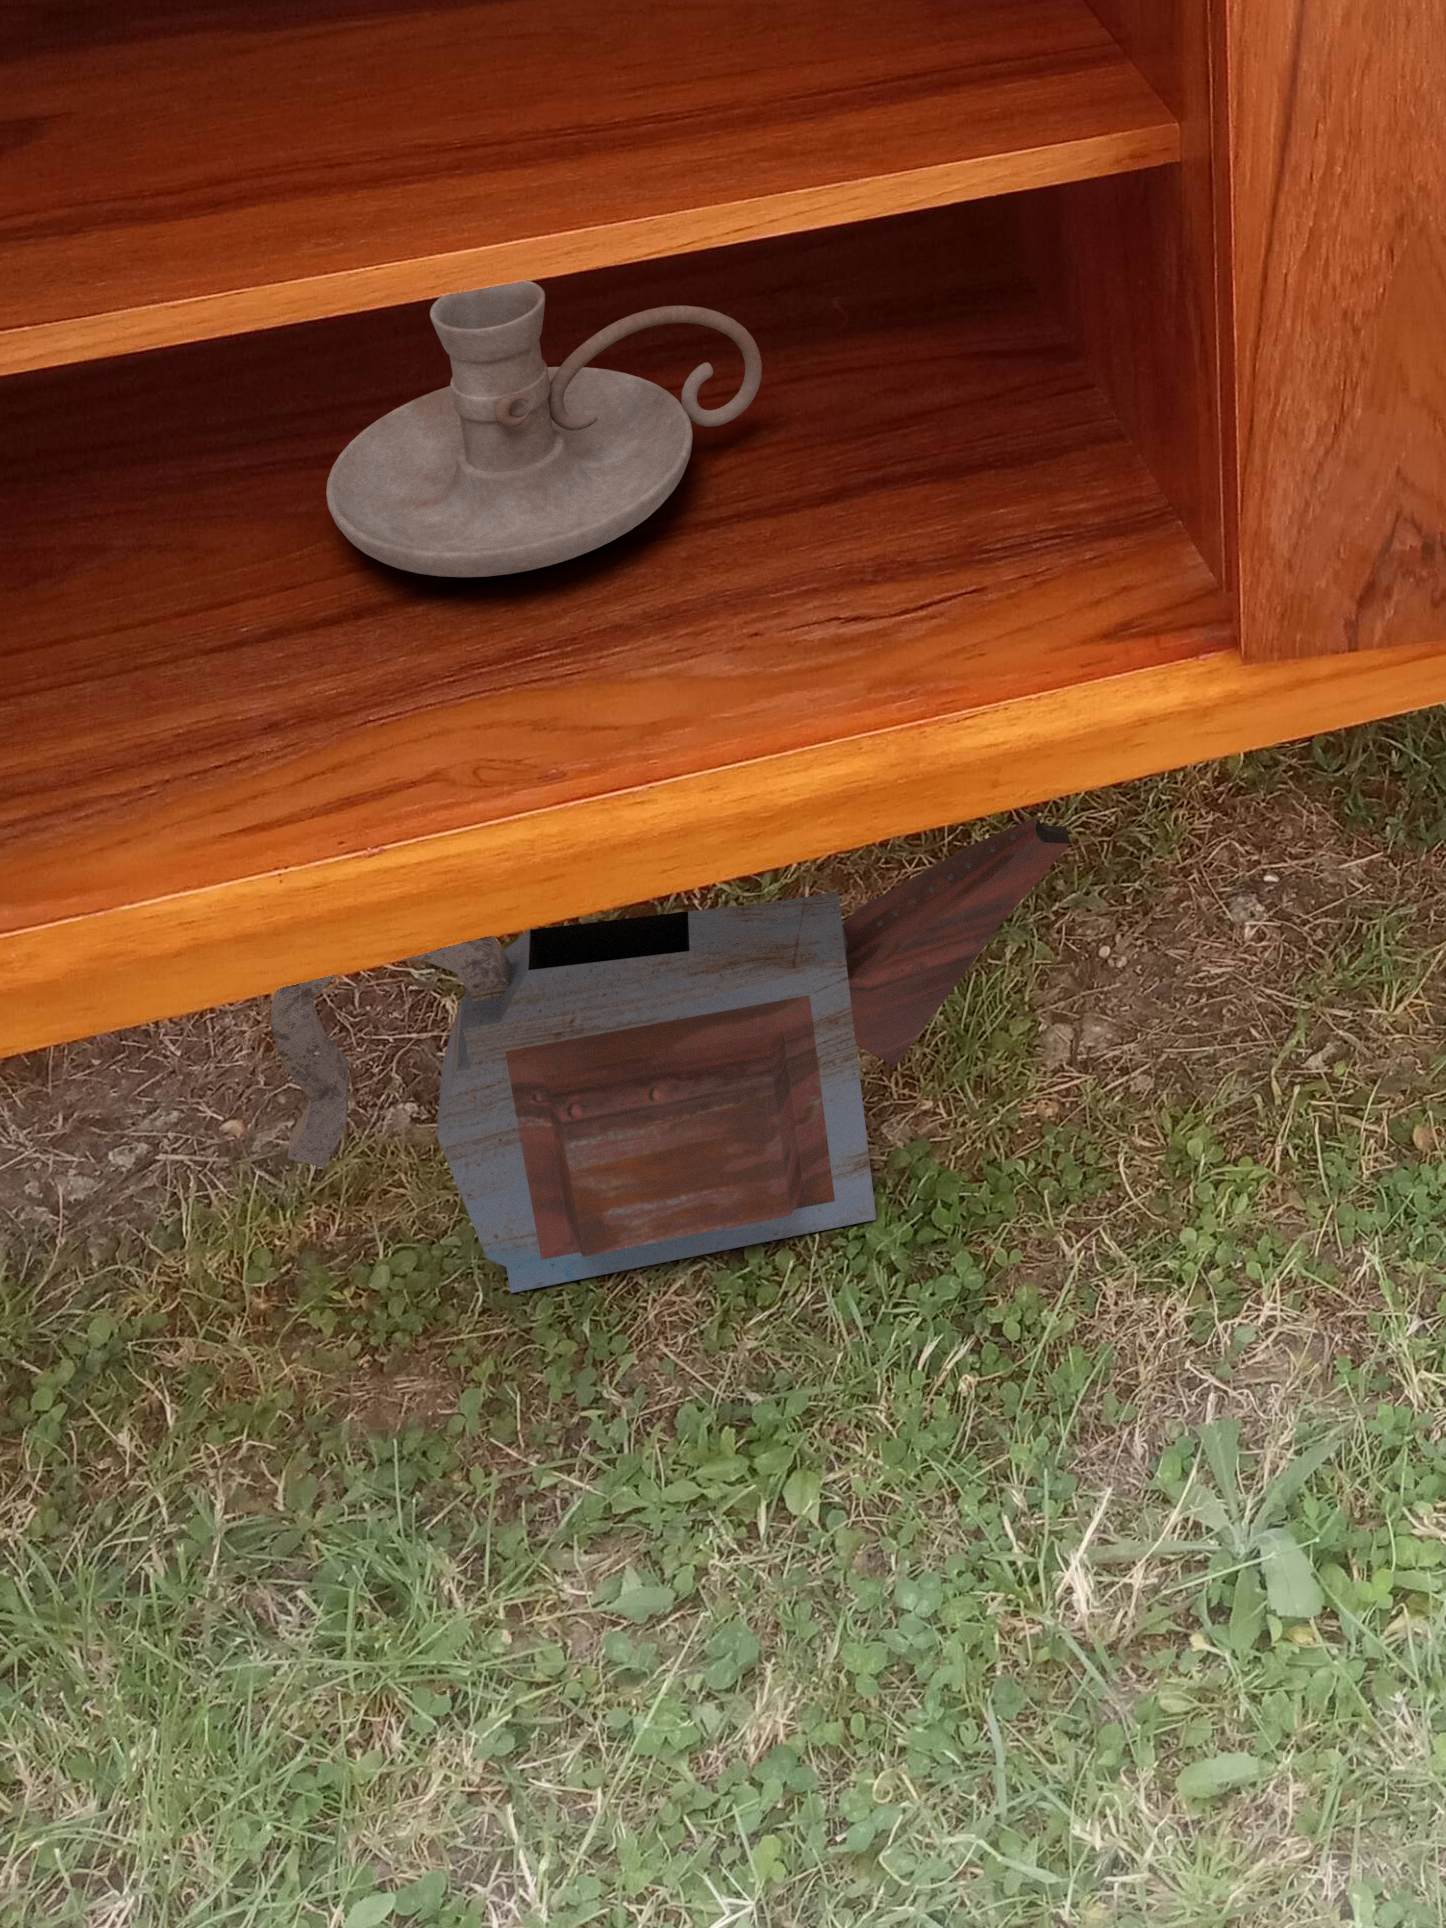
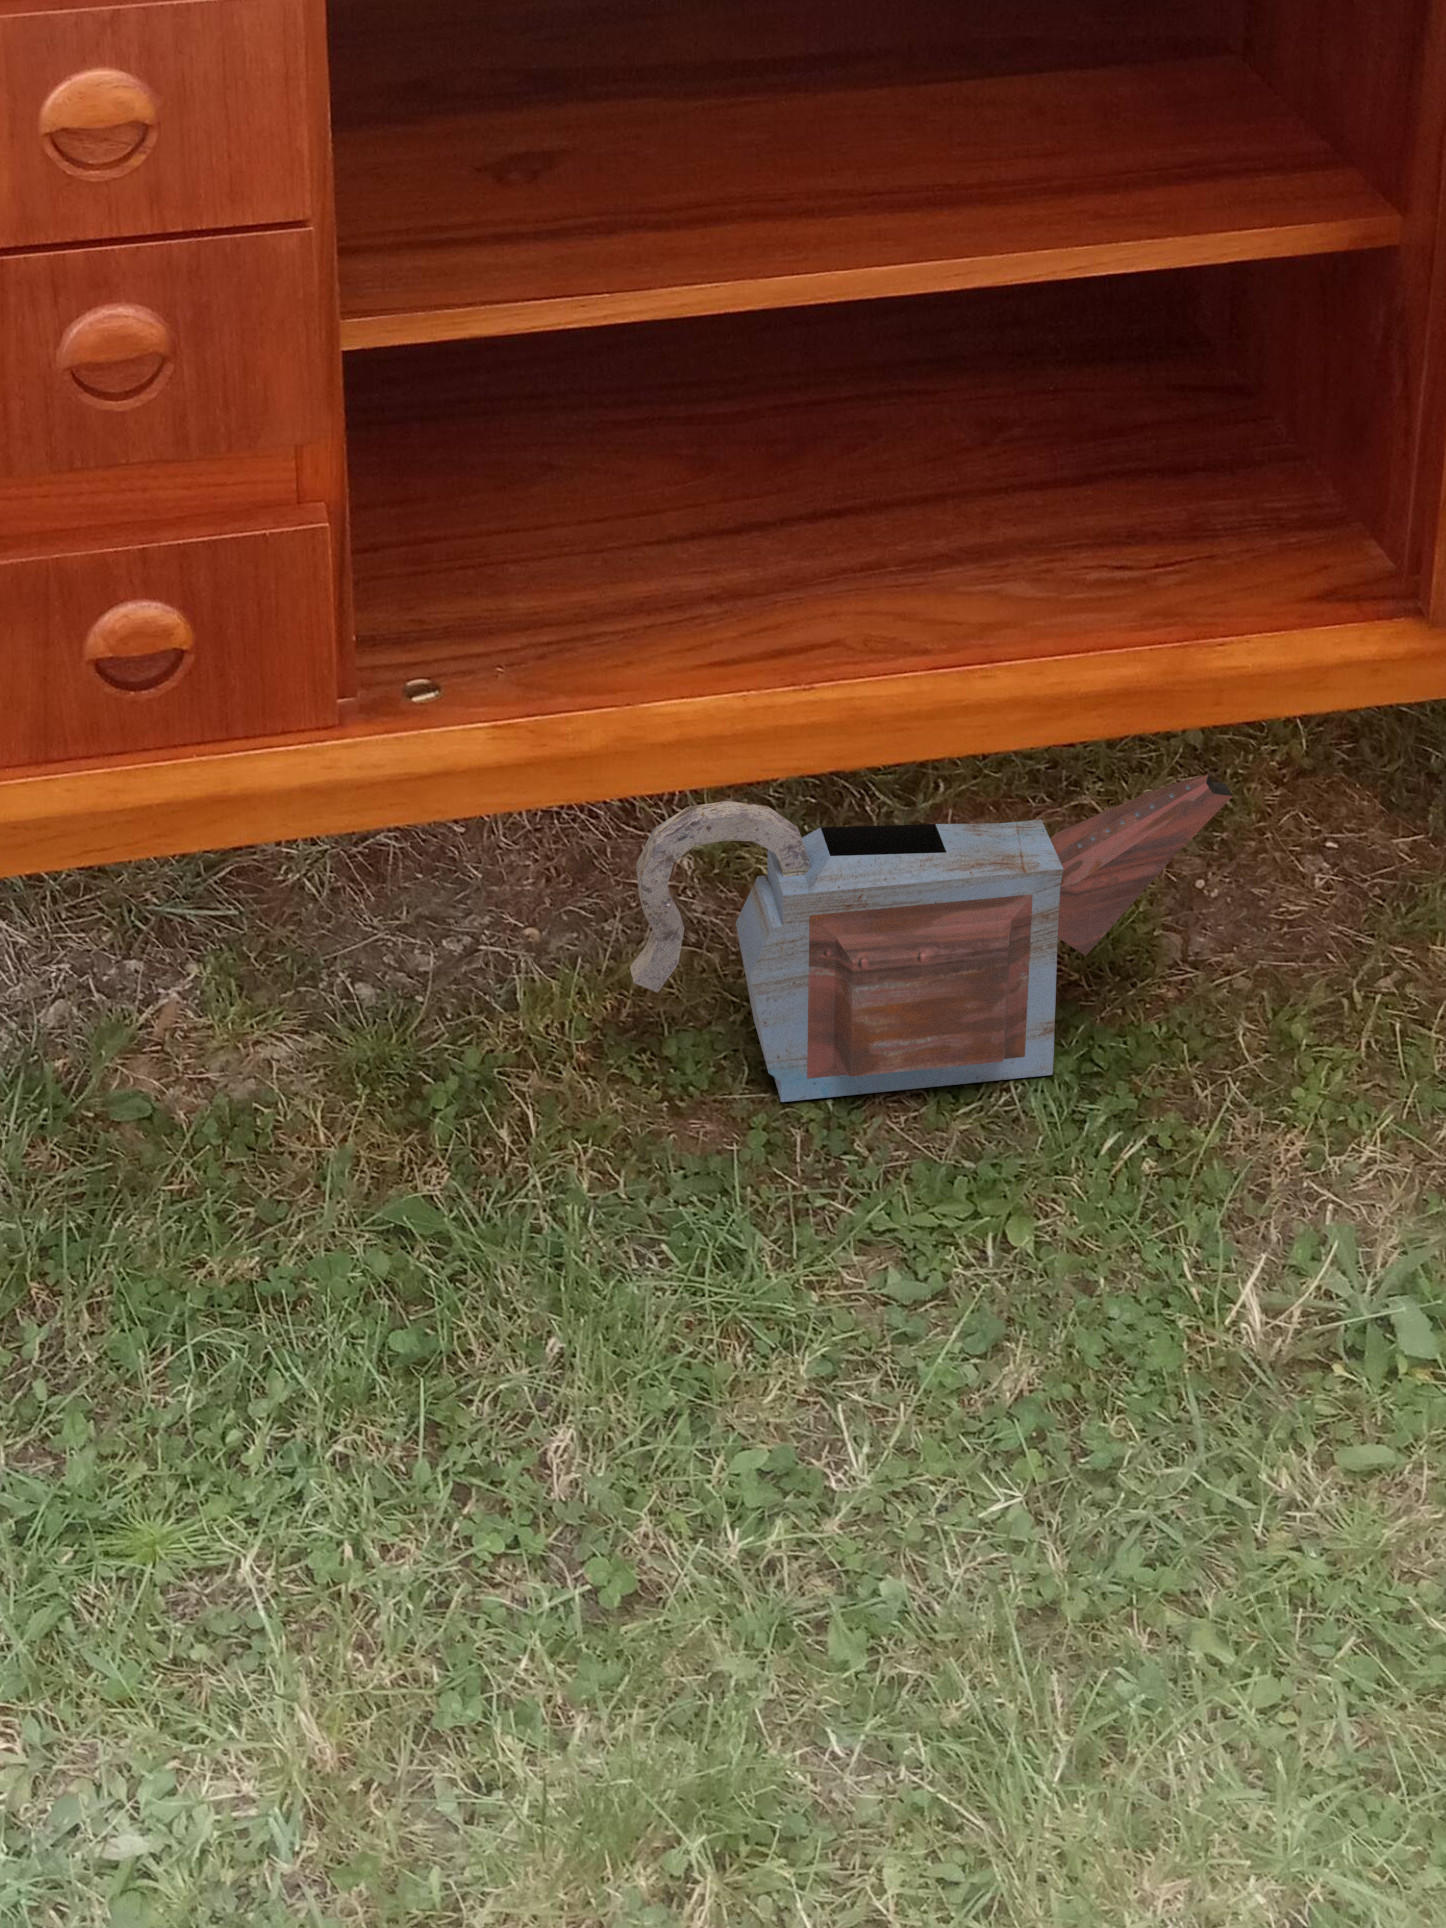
candle holder: present [326,279,762,577] -> none [733,337,1041,557]

